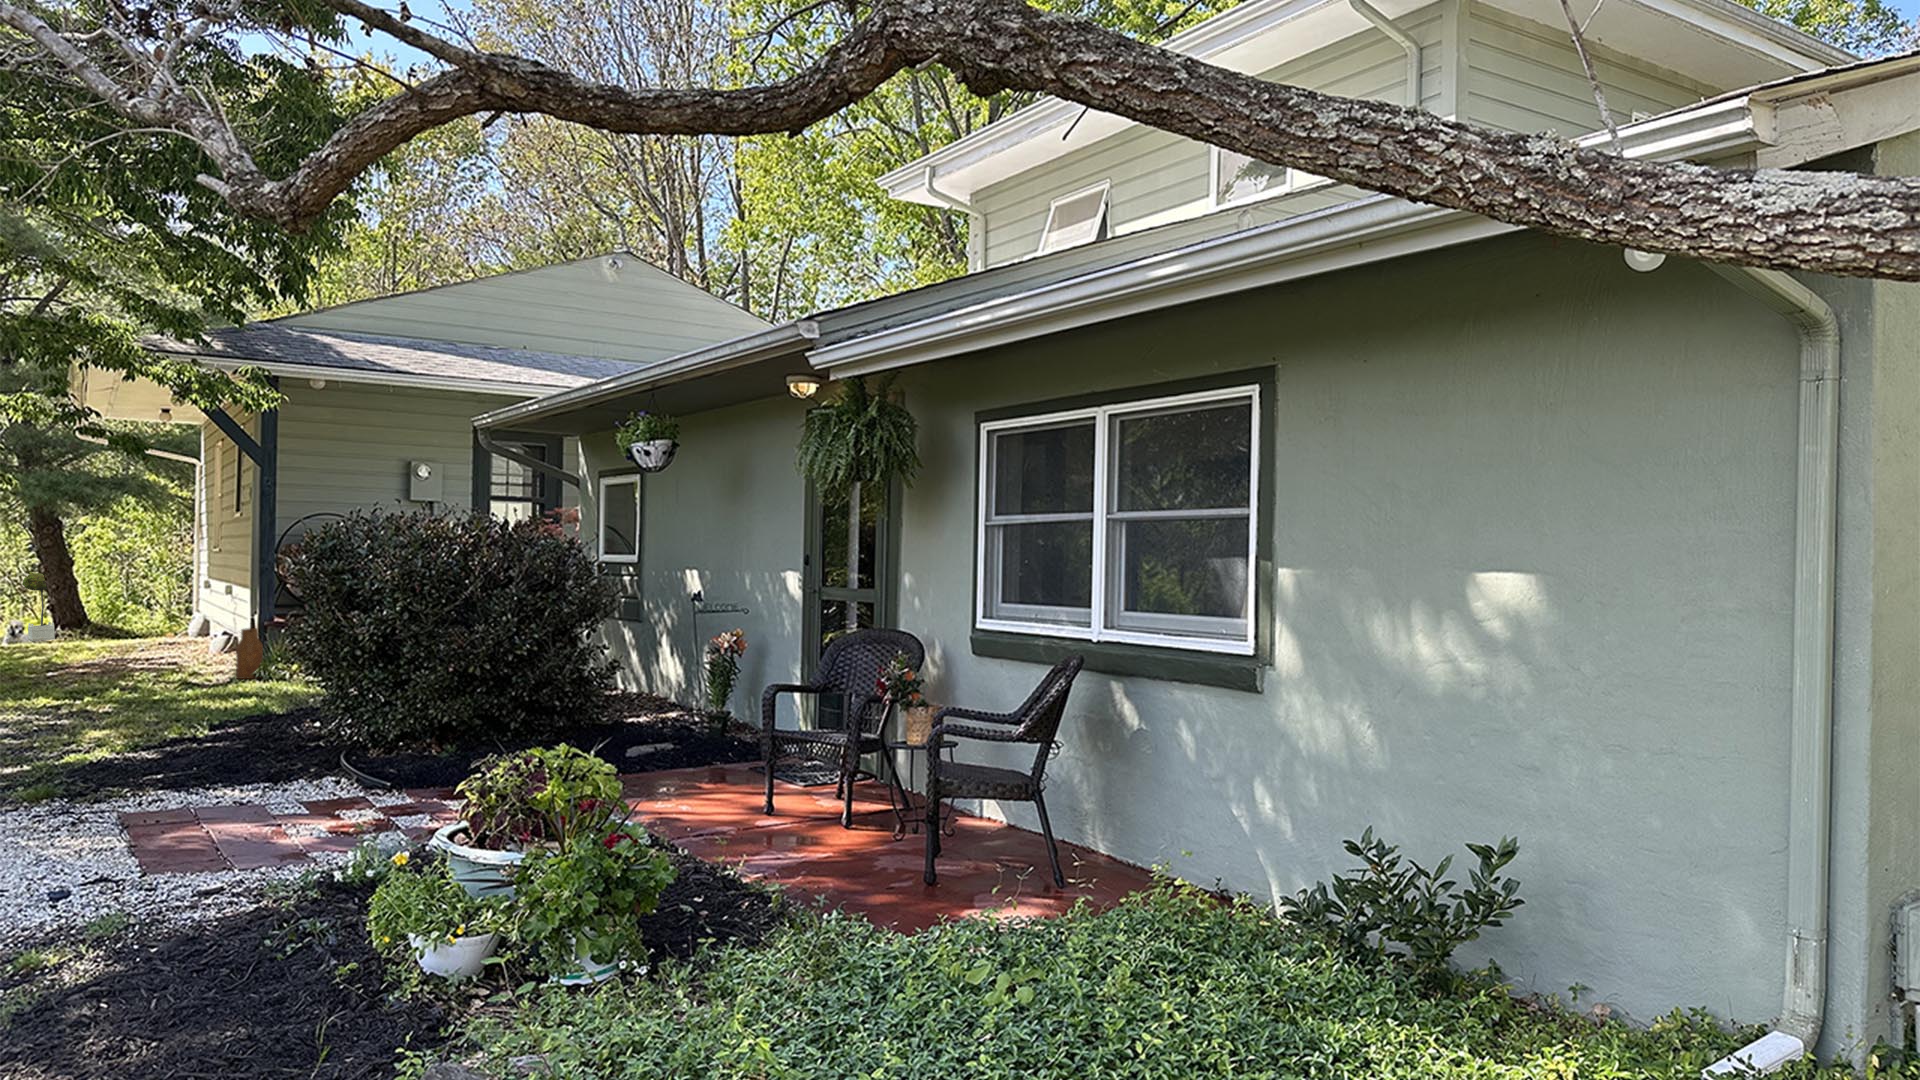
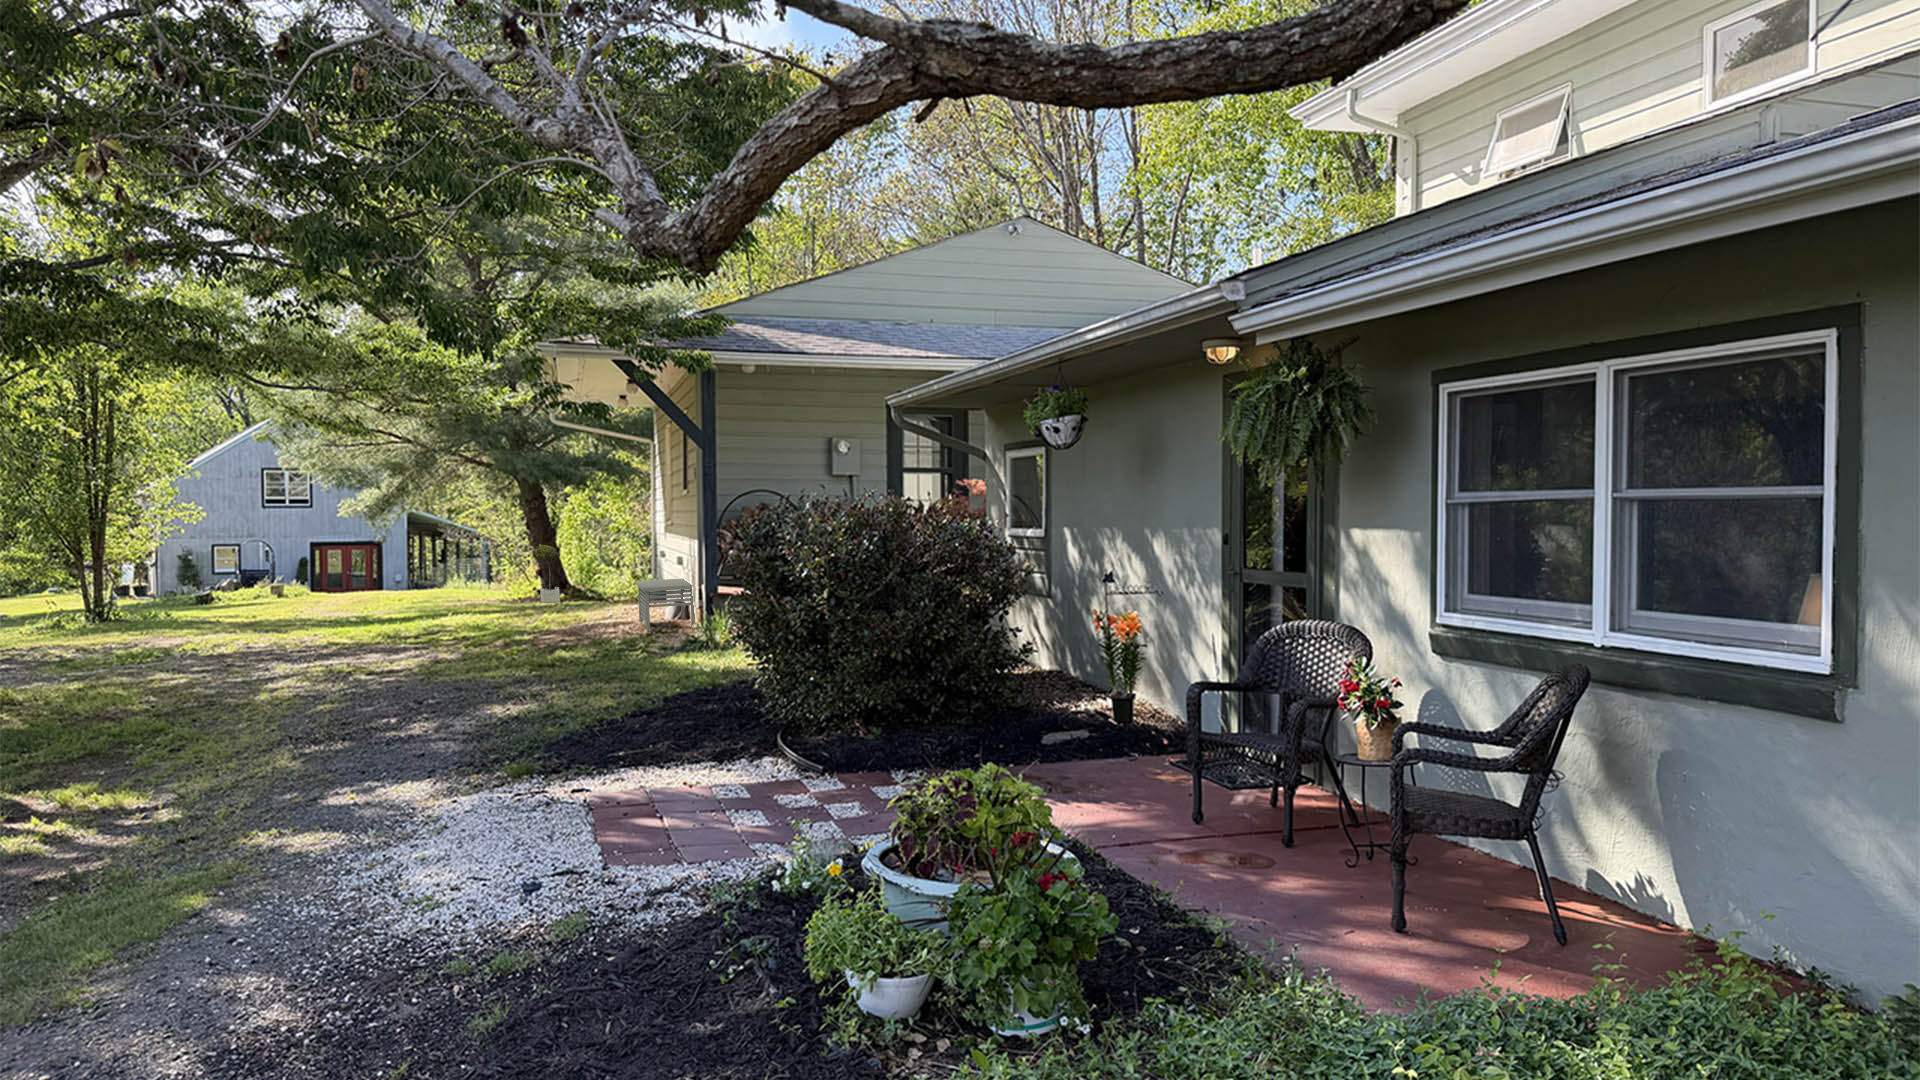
storage bench: none [159,611,238,668] -> present [636,578,695,631]
watering can: present [236,628,263,679] -> none [696,598,719,644]

